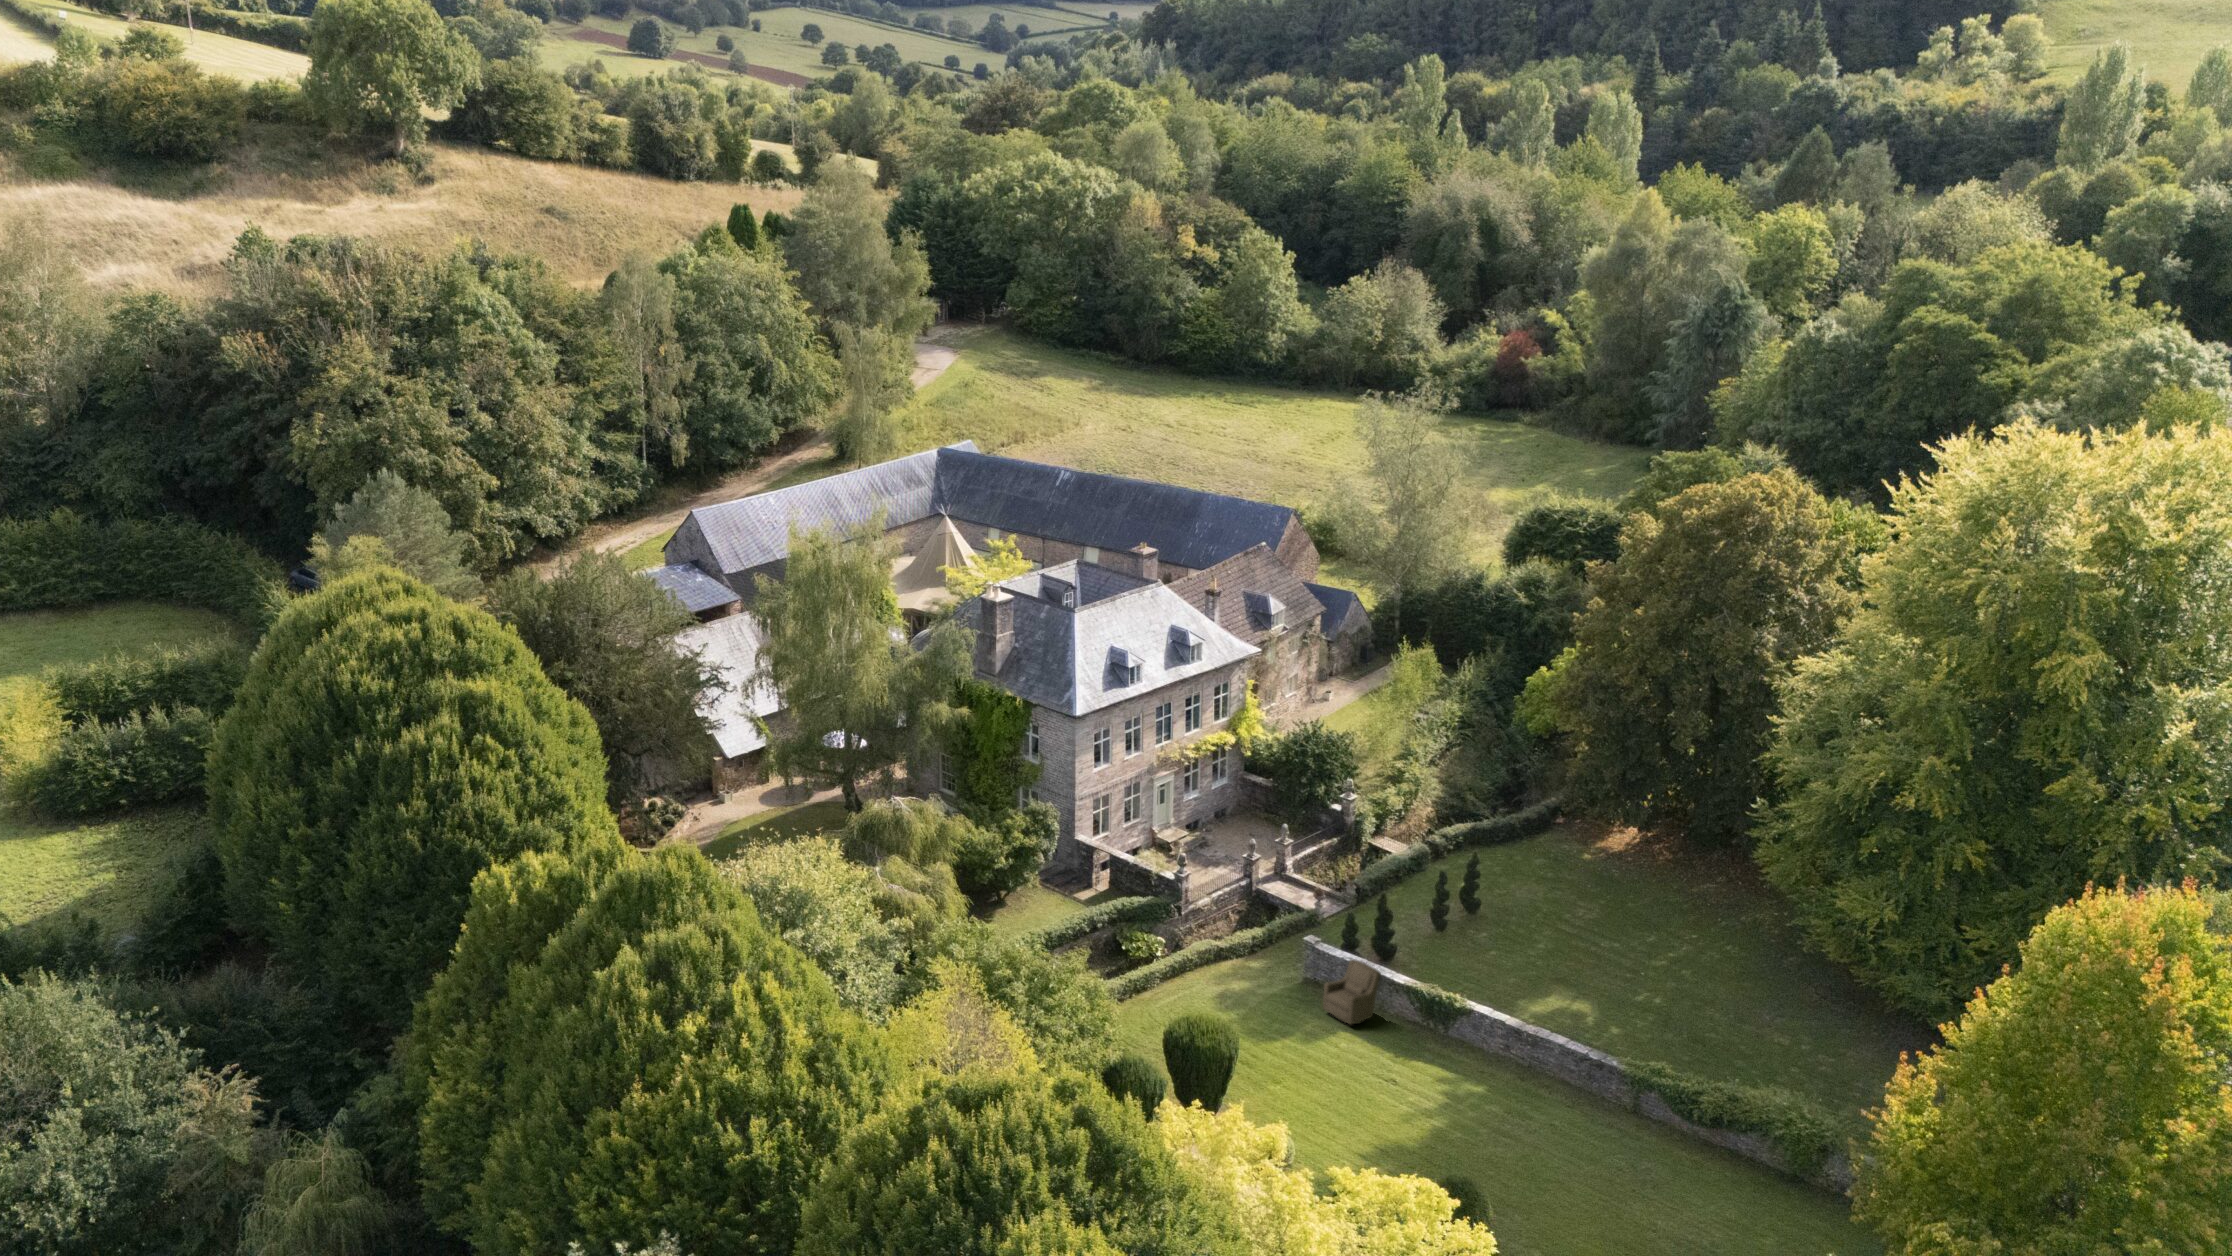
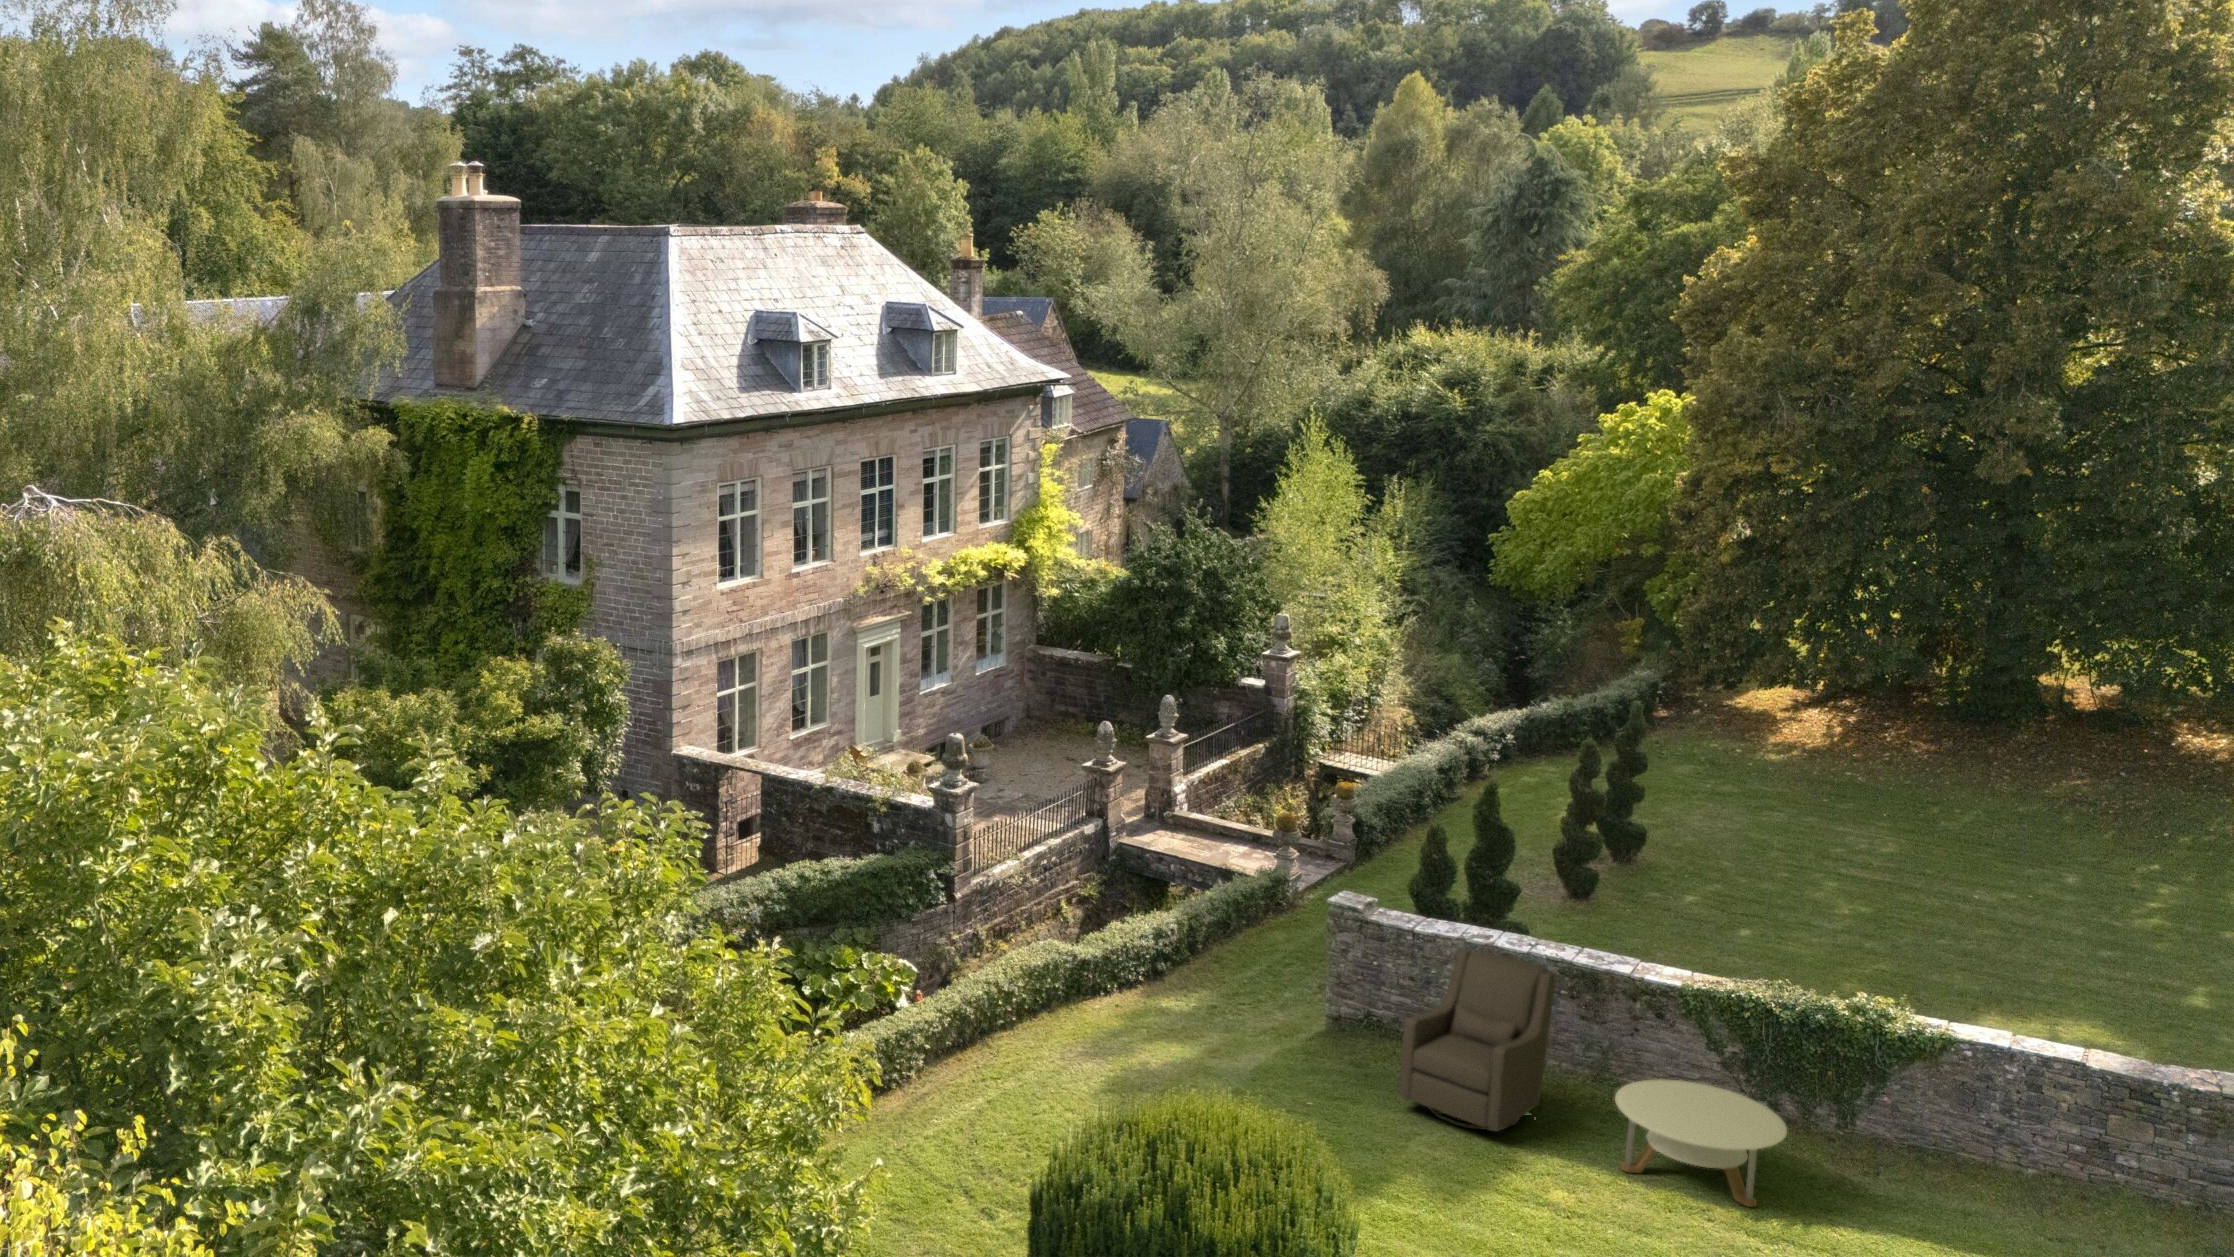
round table: none [1389,1013,1444,1058] -> present [1615,1079,1787,1207]

